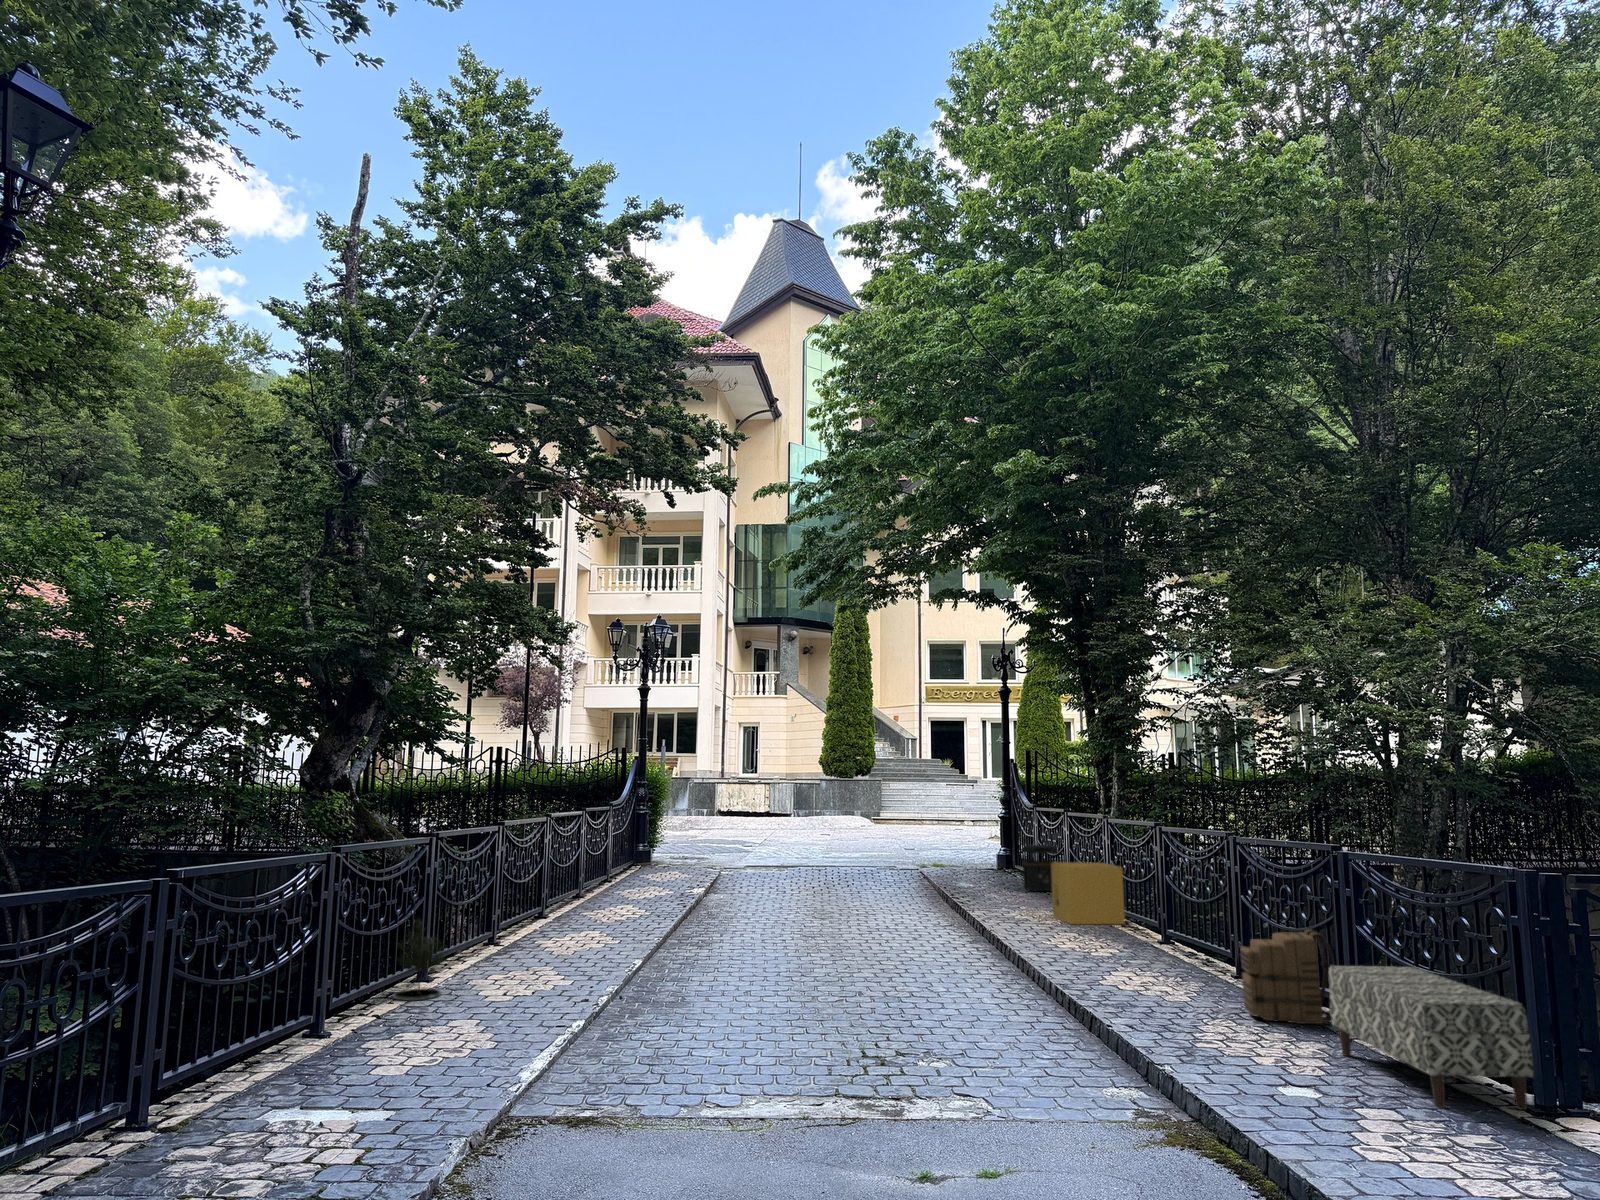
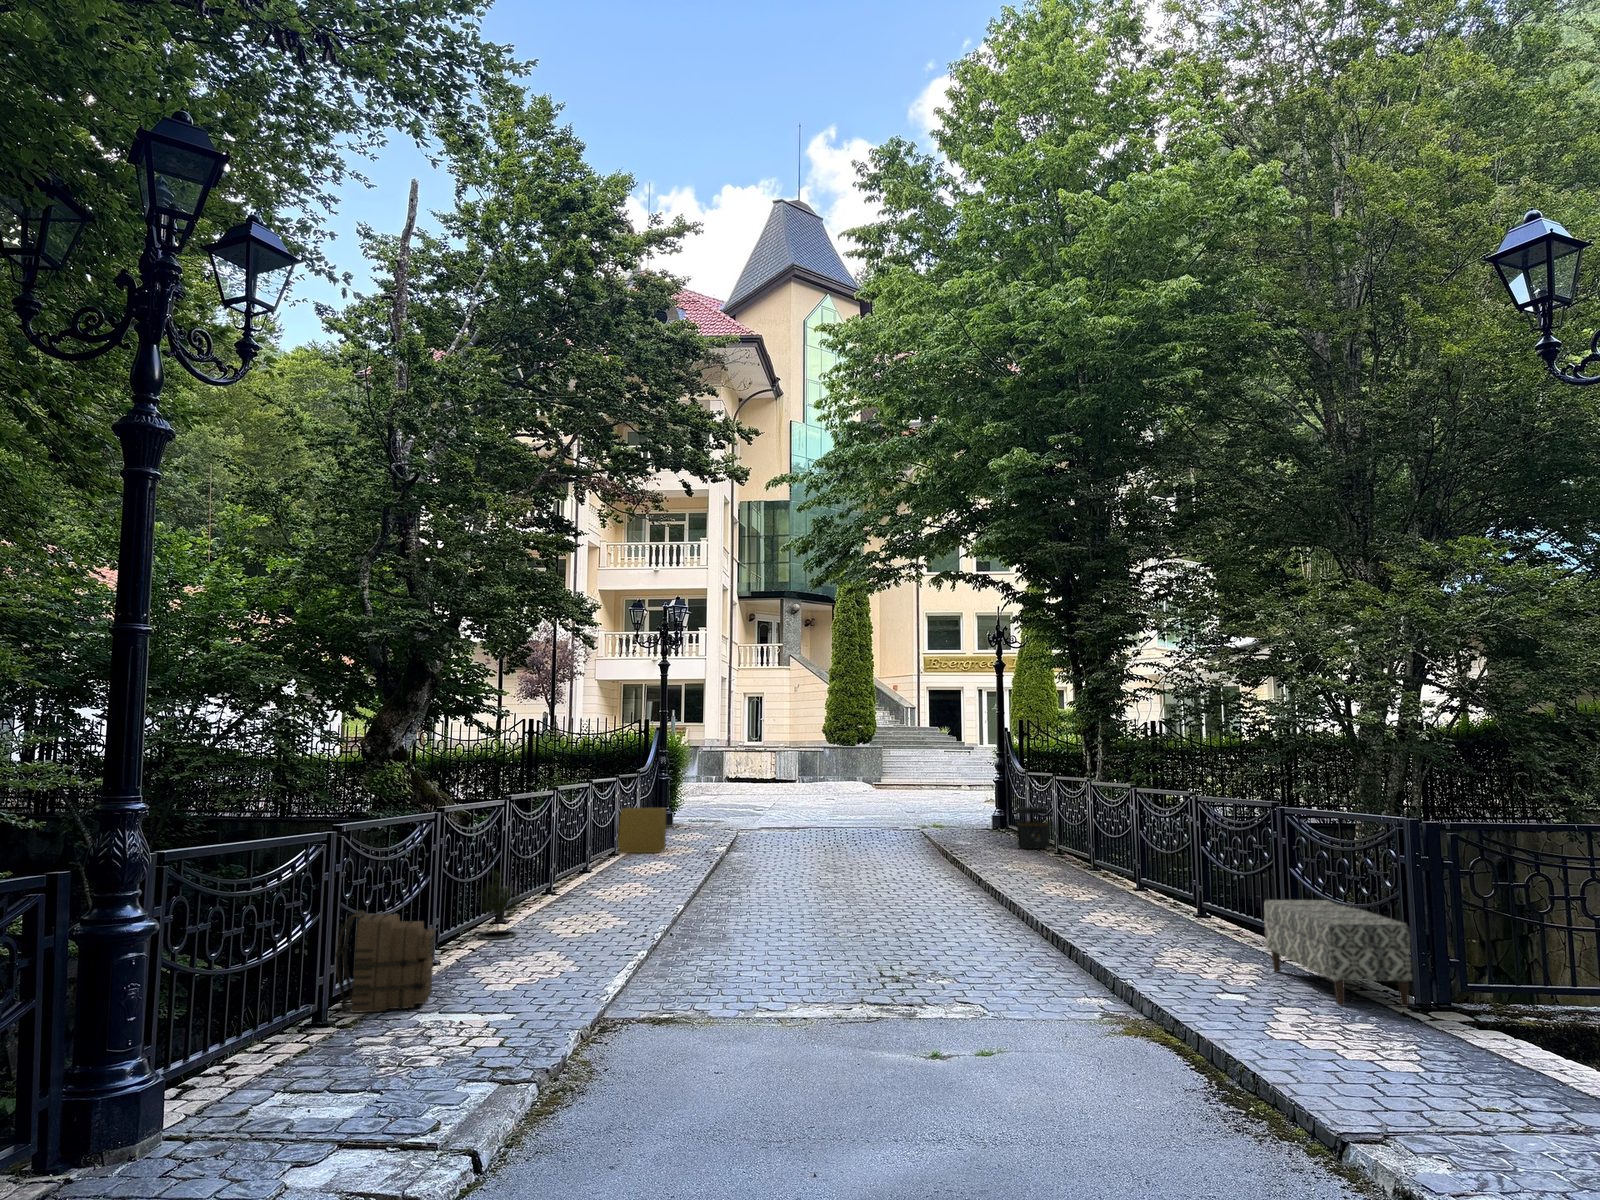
cardboard box: present [1051,862,1125,924] -> present [618,808,666,853]
backpack: present [1240,929,1334,1024] -> present [335,911,435,1013]

